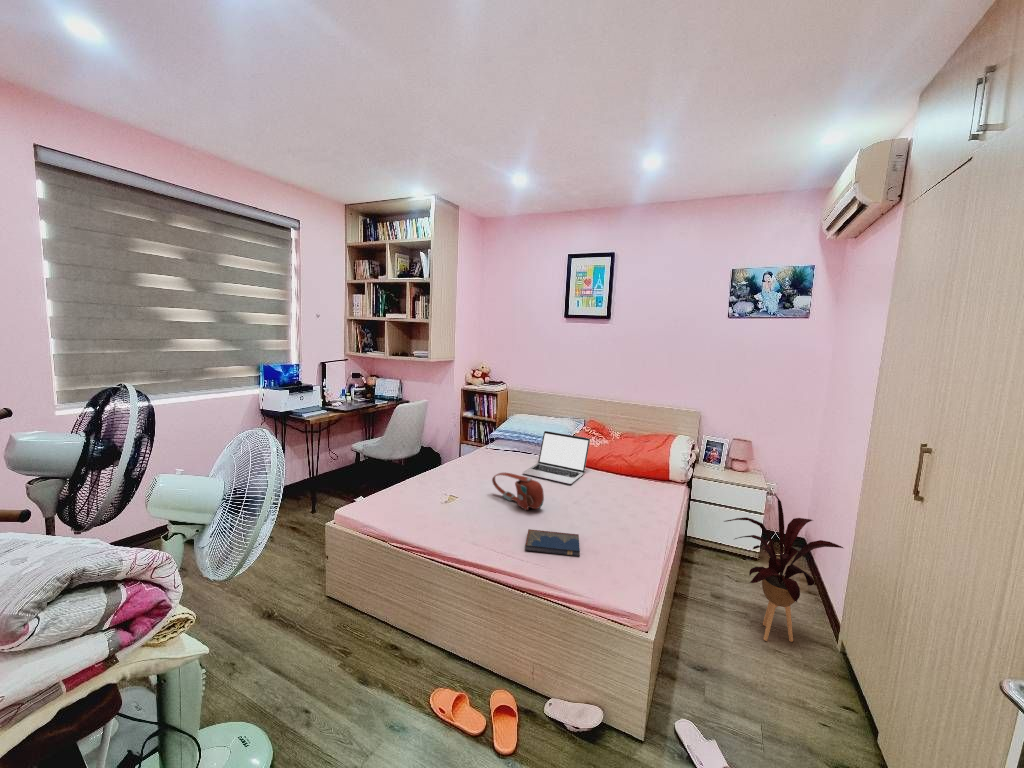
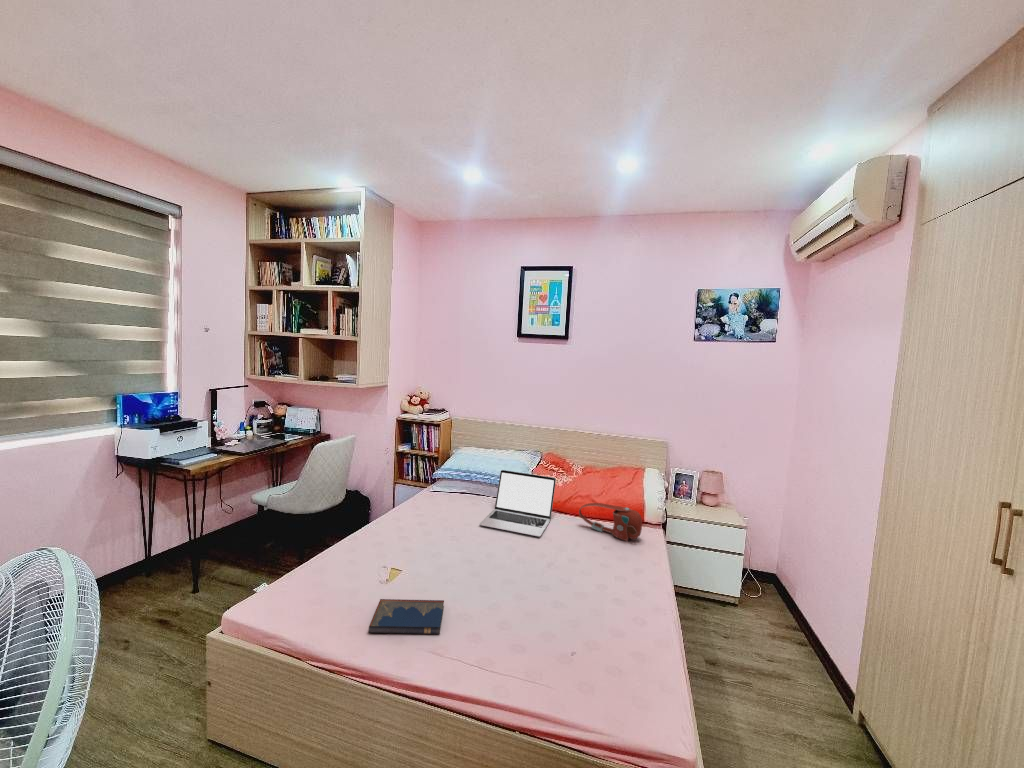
handbag: present [492,473,544,510] -> present [579,503,642,541]
house plant: present [724,493,843,642] -> none [730,546,865,721]
hardcover book: present [525,529,580,556] -> present [369,599,444,634]

